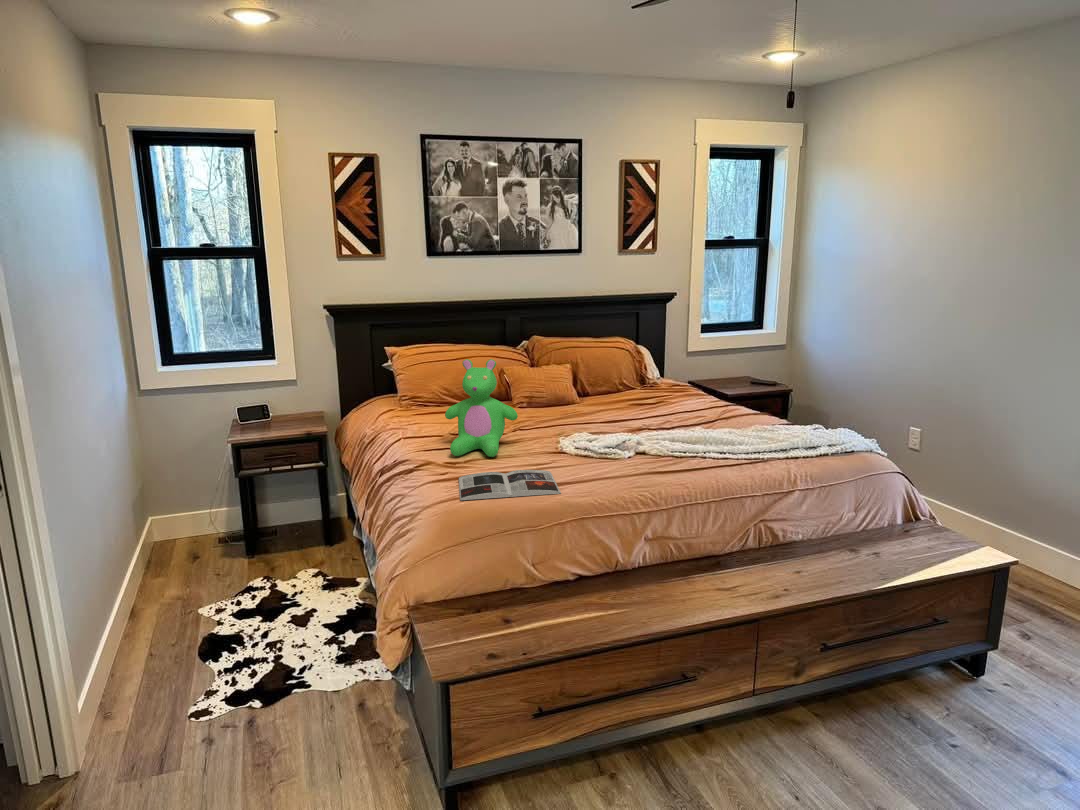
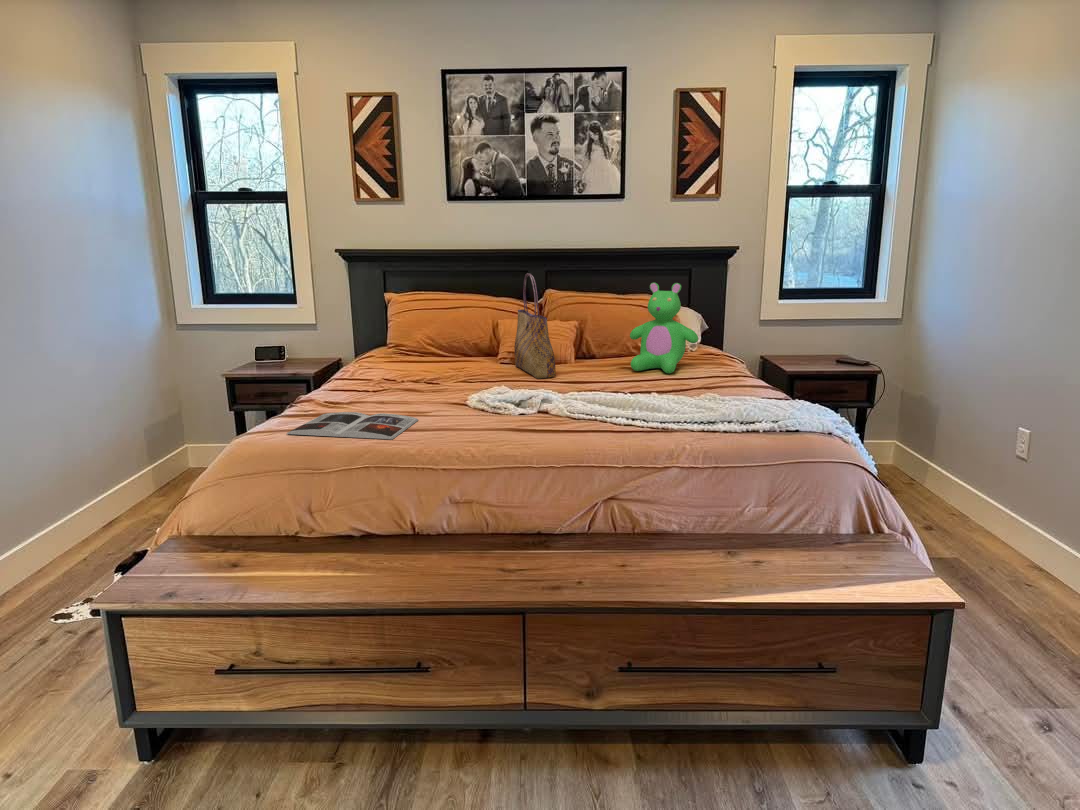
tote bag: none [541,330,595,421] -> present [514,273,556,379]
teddy bear: present [445,359,518,457] -> present [630,283,698,373]

